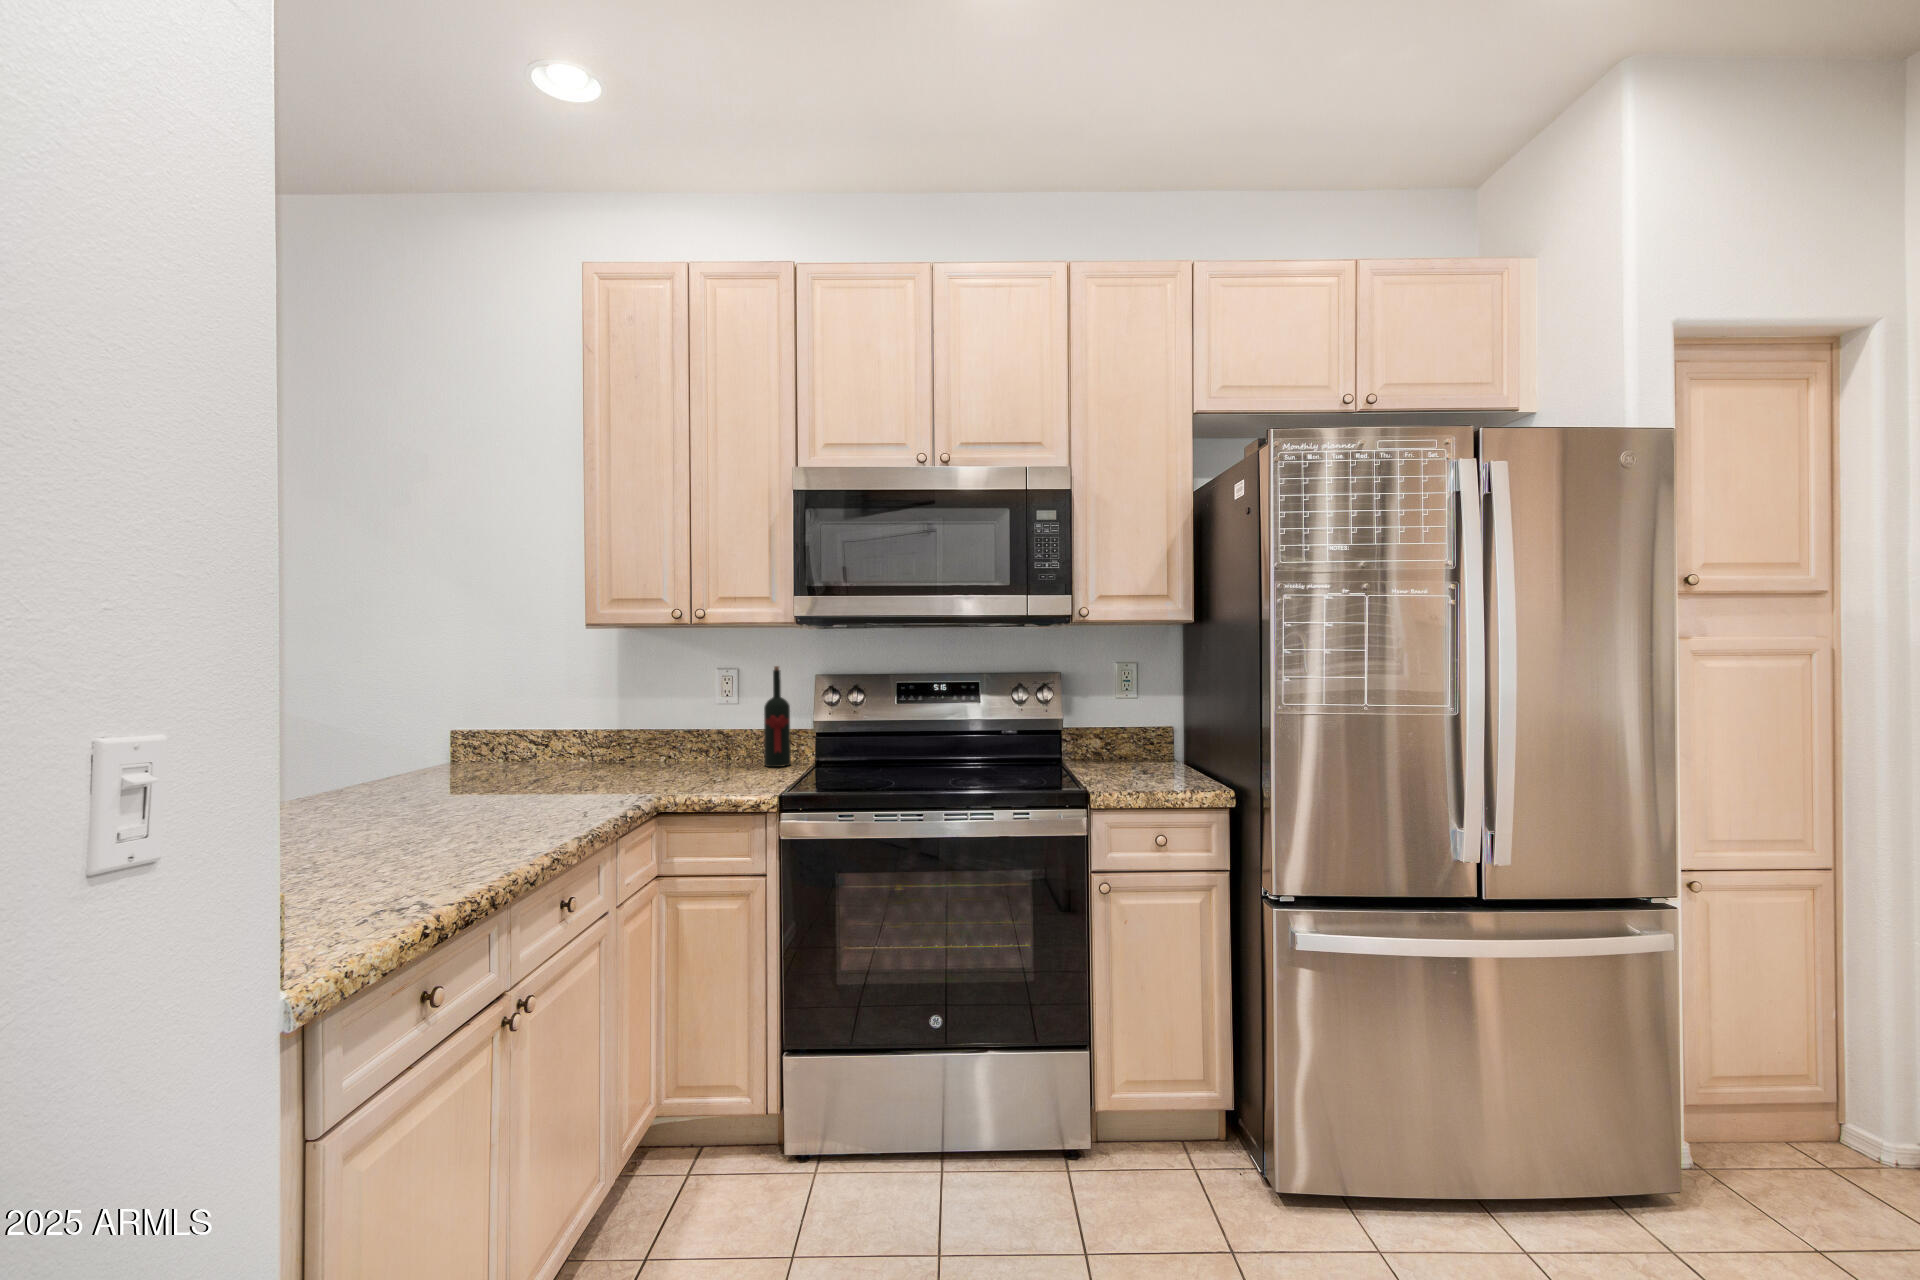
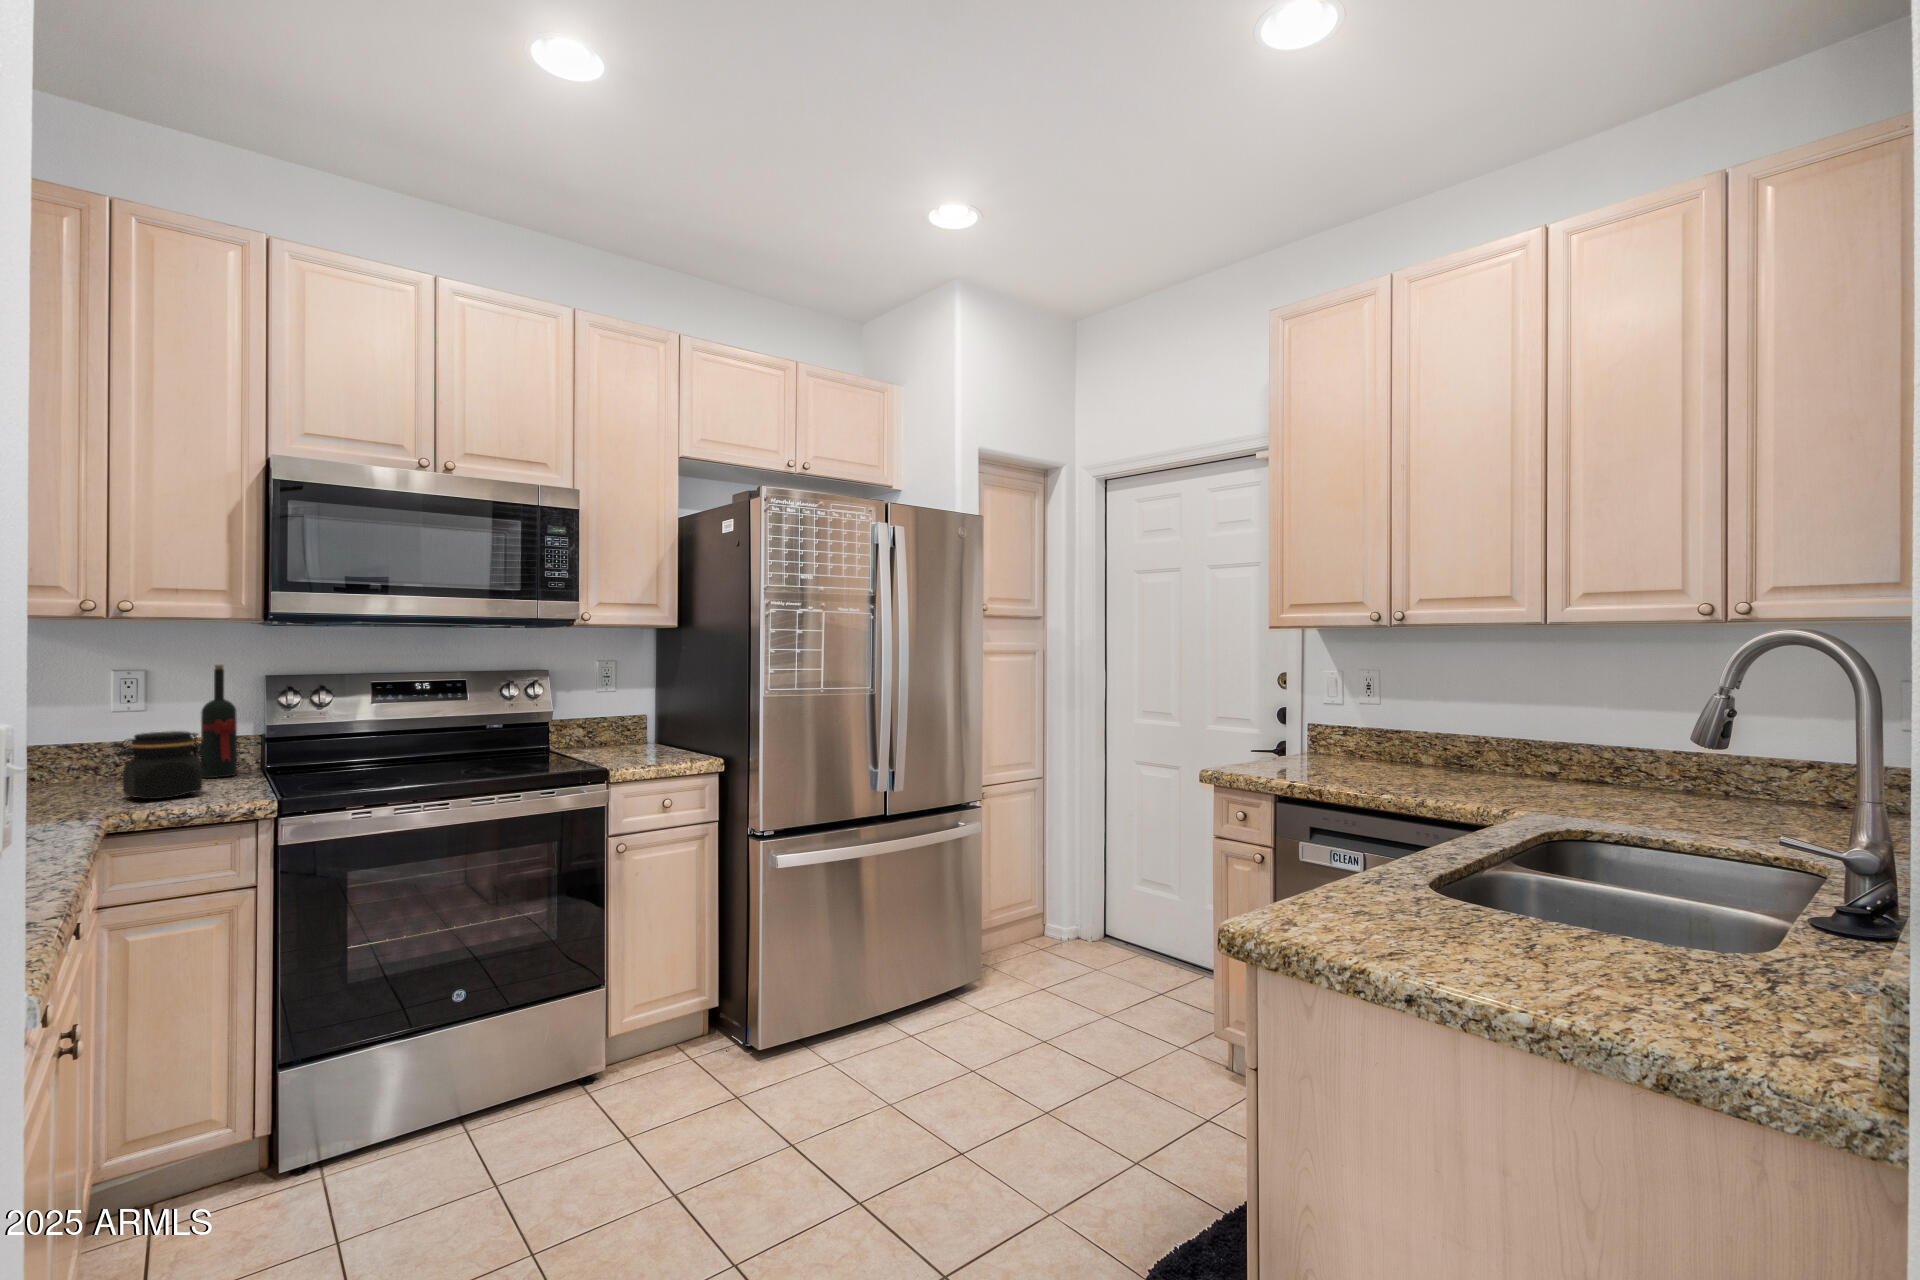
jar: none [679,725,743,784] -> present [115,731,207,799]

